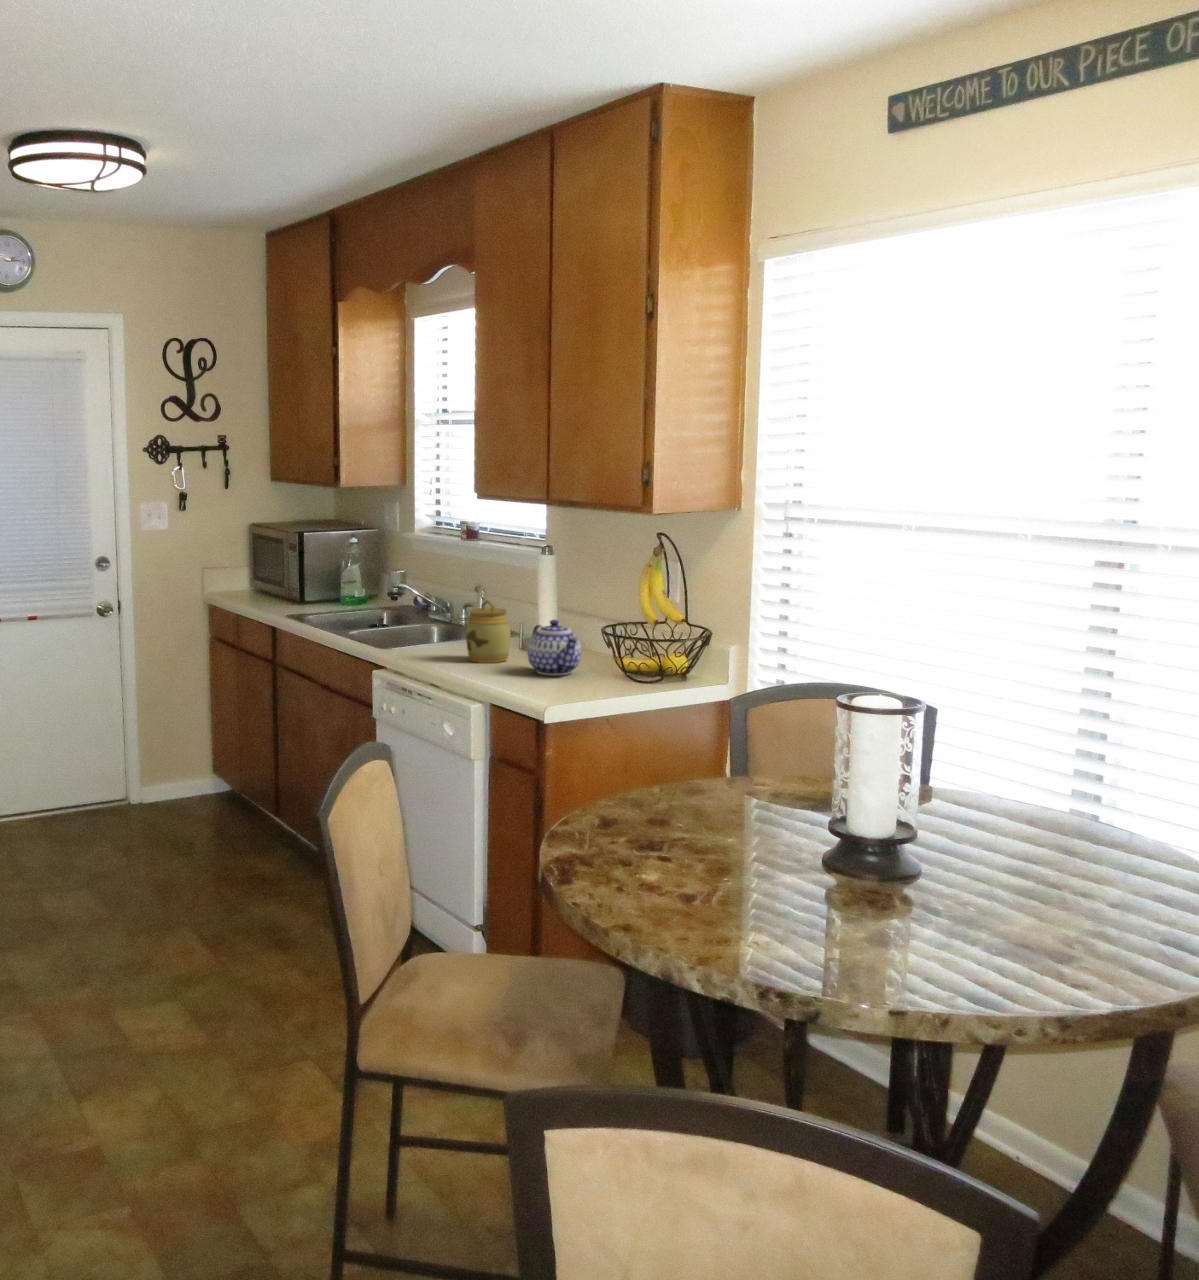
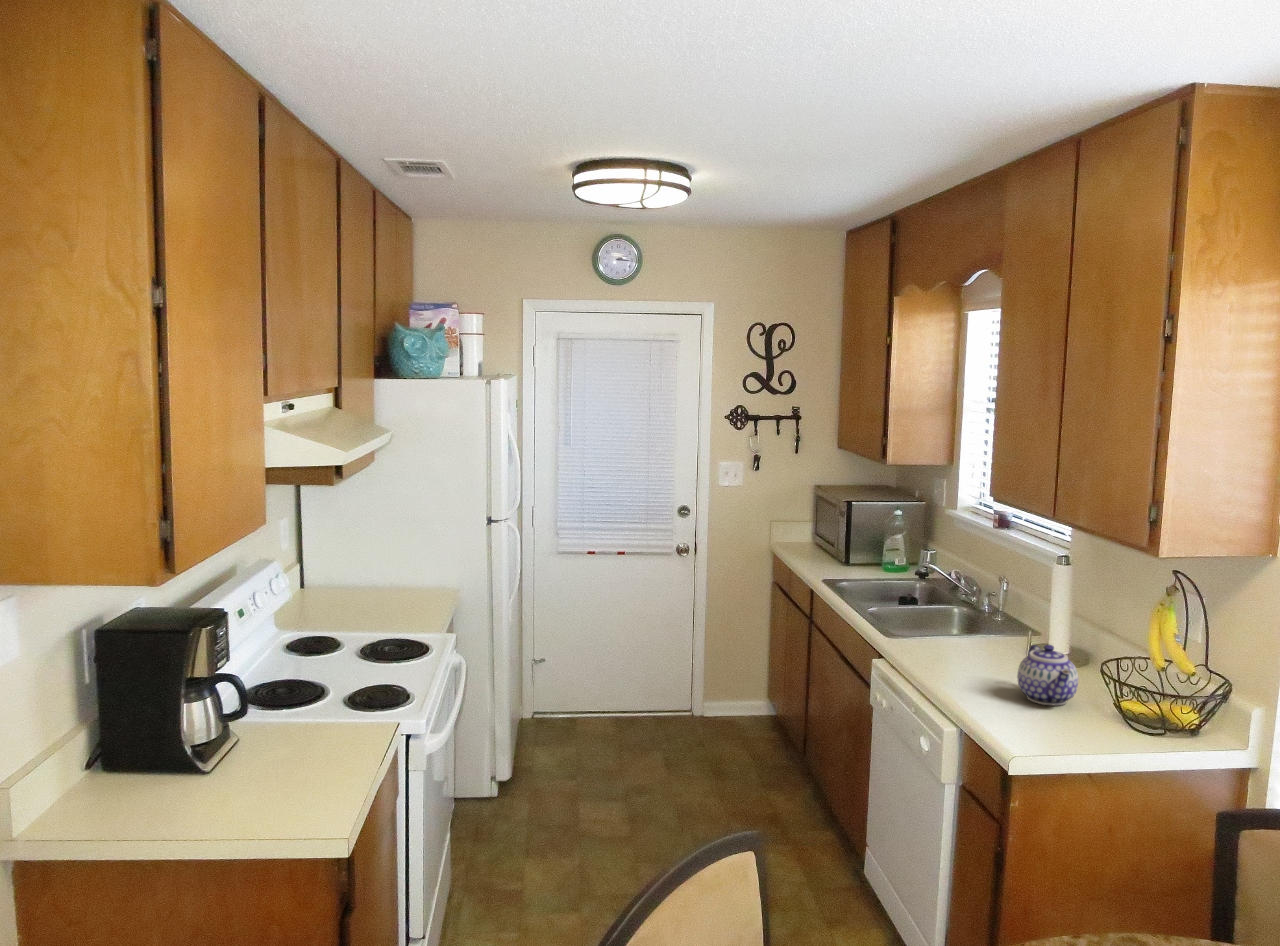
jar: present [466,600,511,663] -> none [962,608,1010,674]

